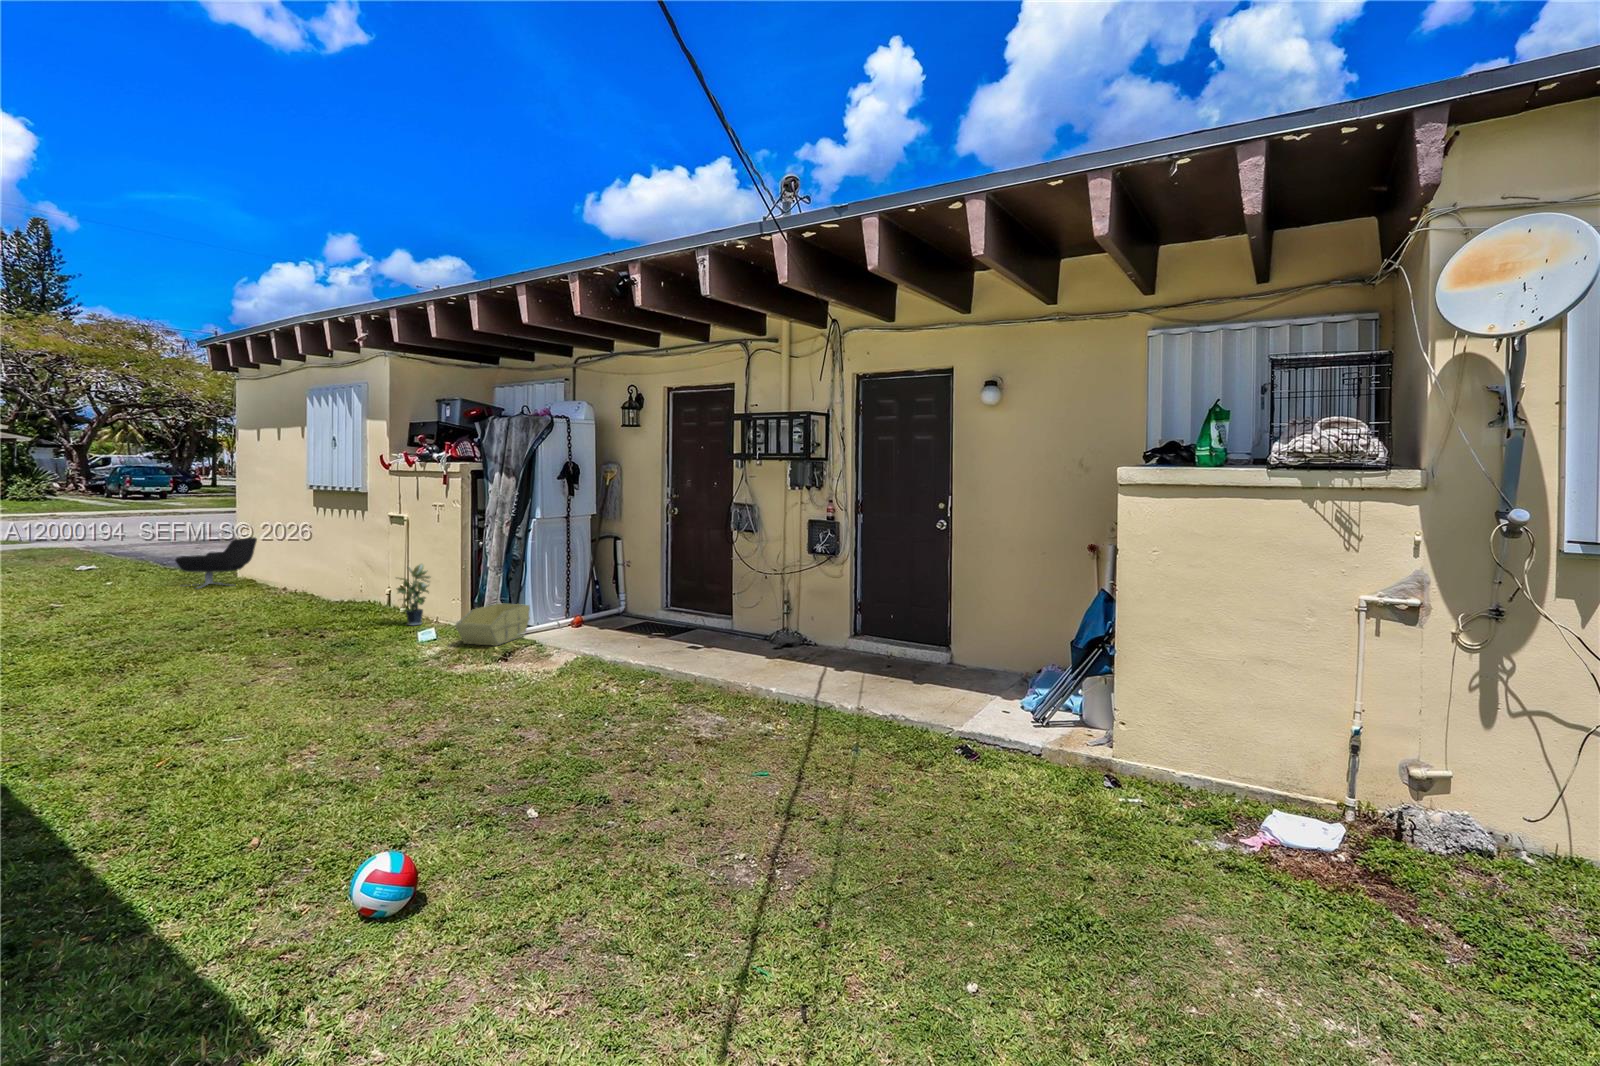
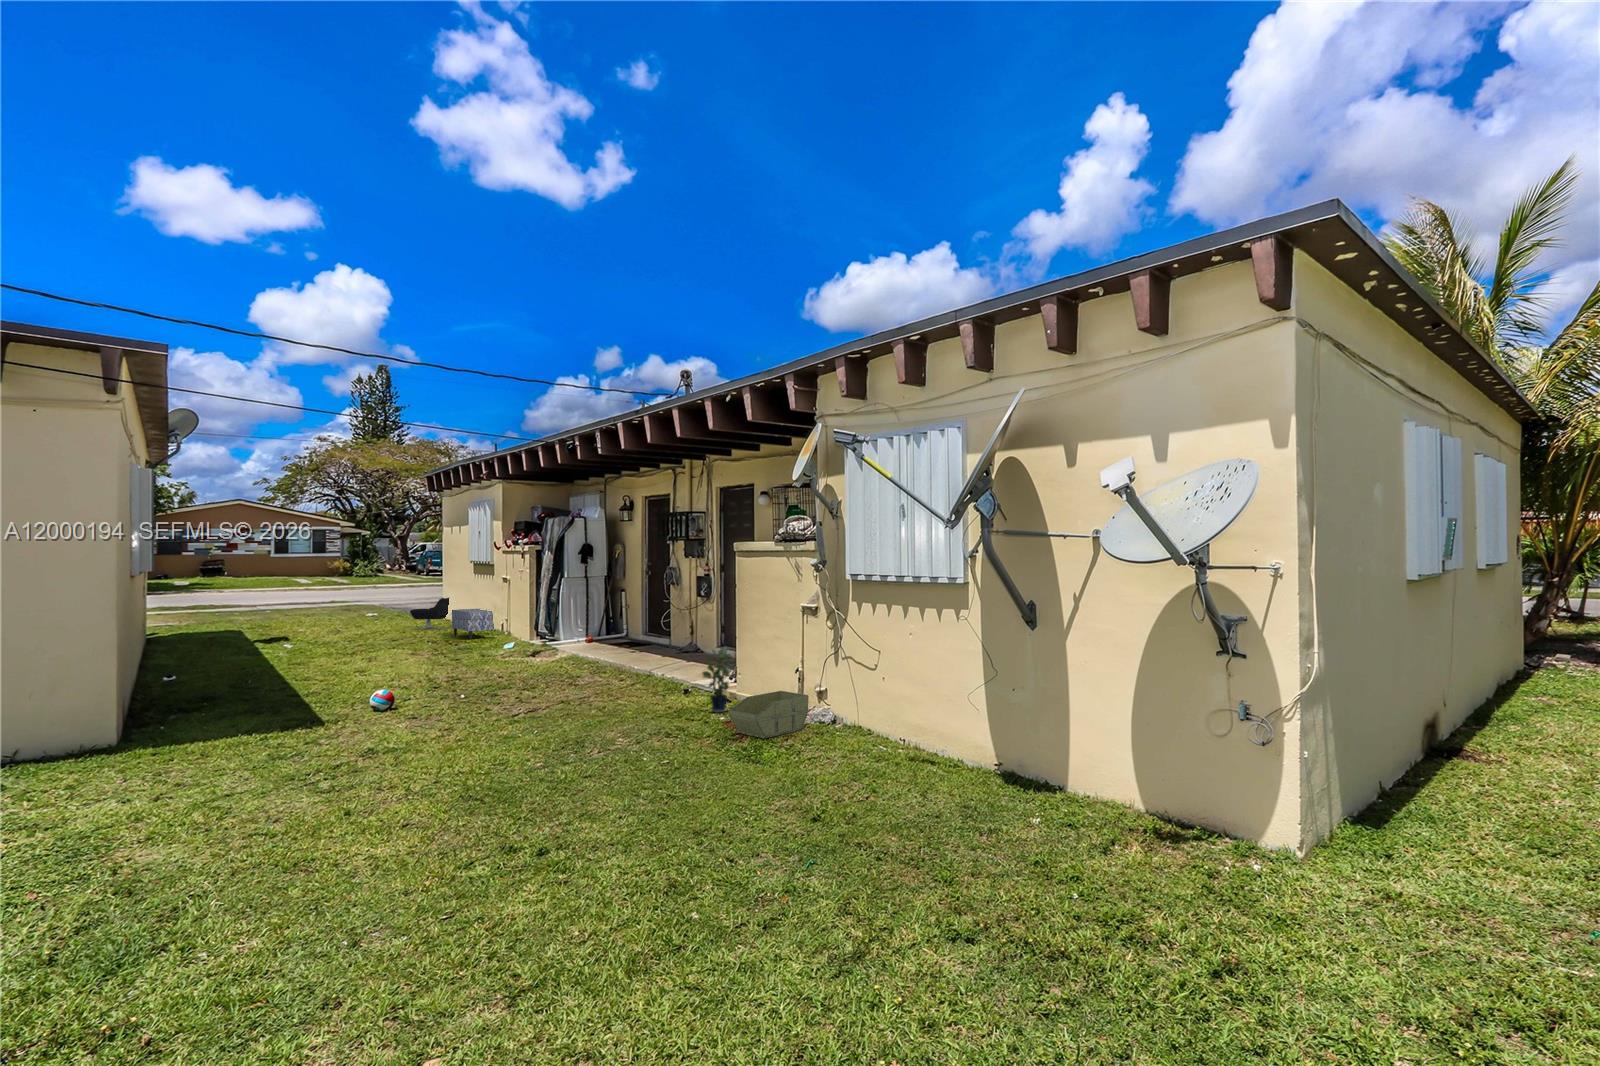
bench: none [272,557,363,609] -> present [452,609,495,640]
potted plant: present [396,564,430,625] -> present [702,647,734,712]
storage bin: present [456,603,530,646] -> present [729,691,809,739]

